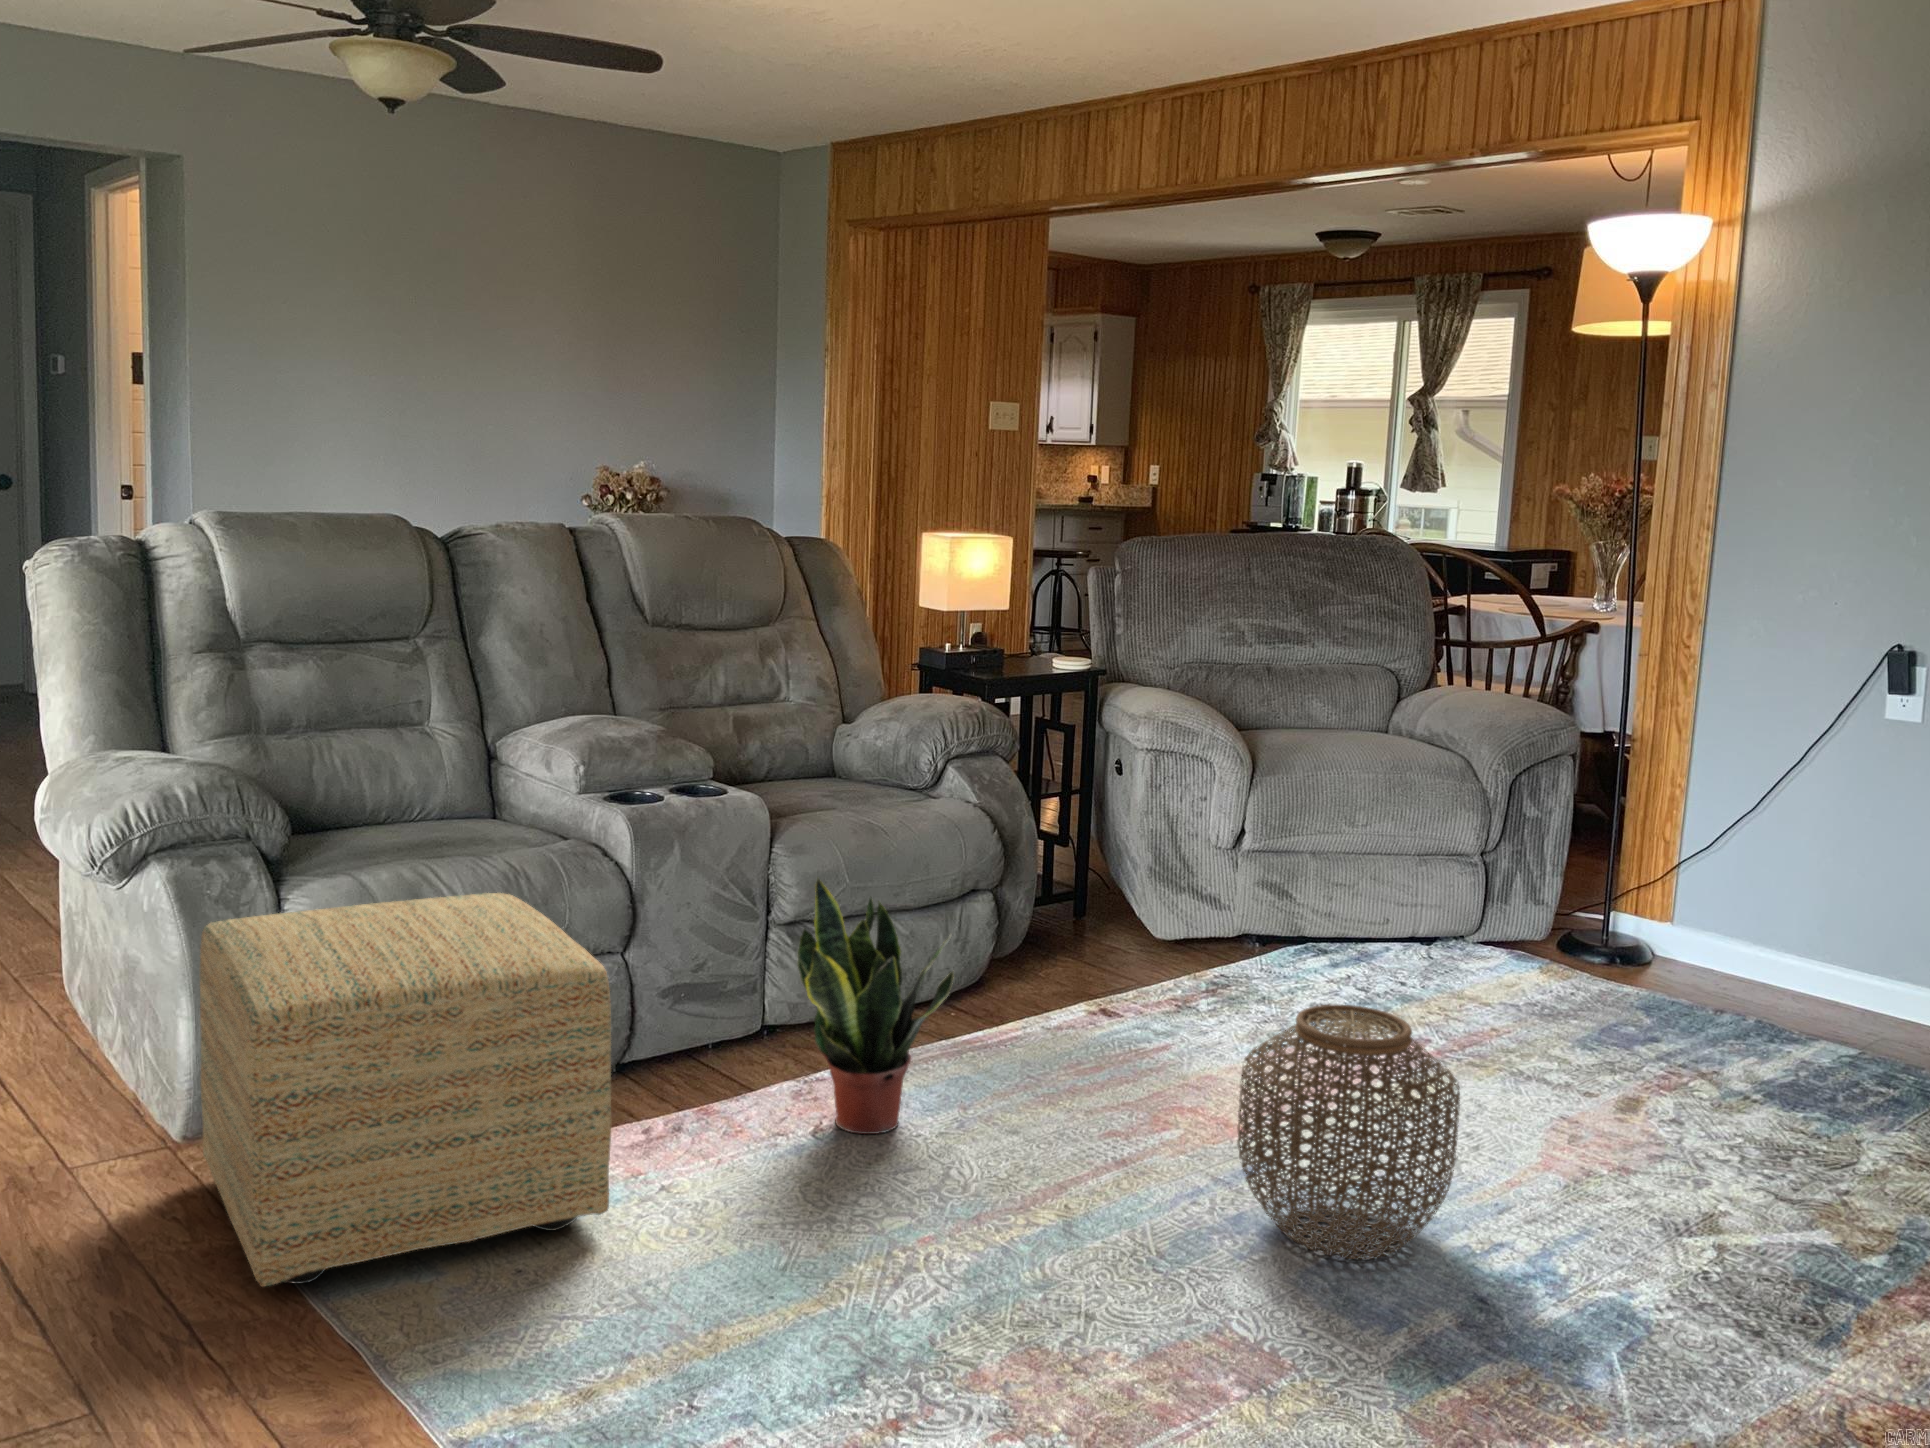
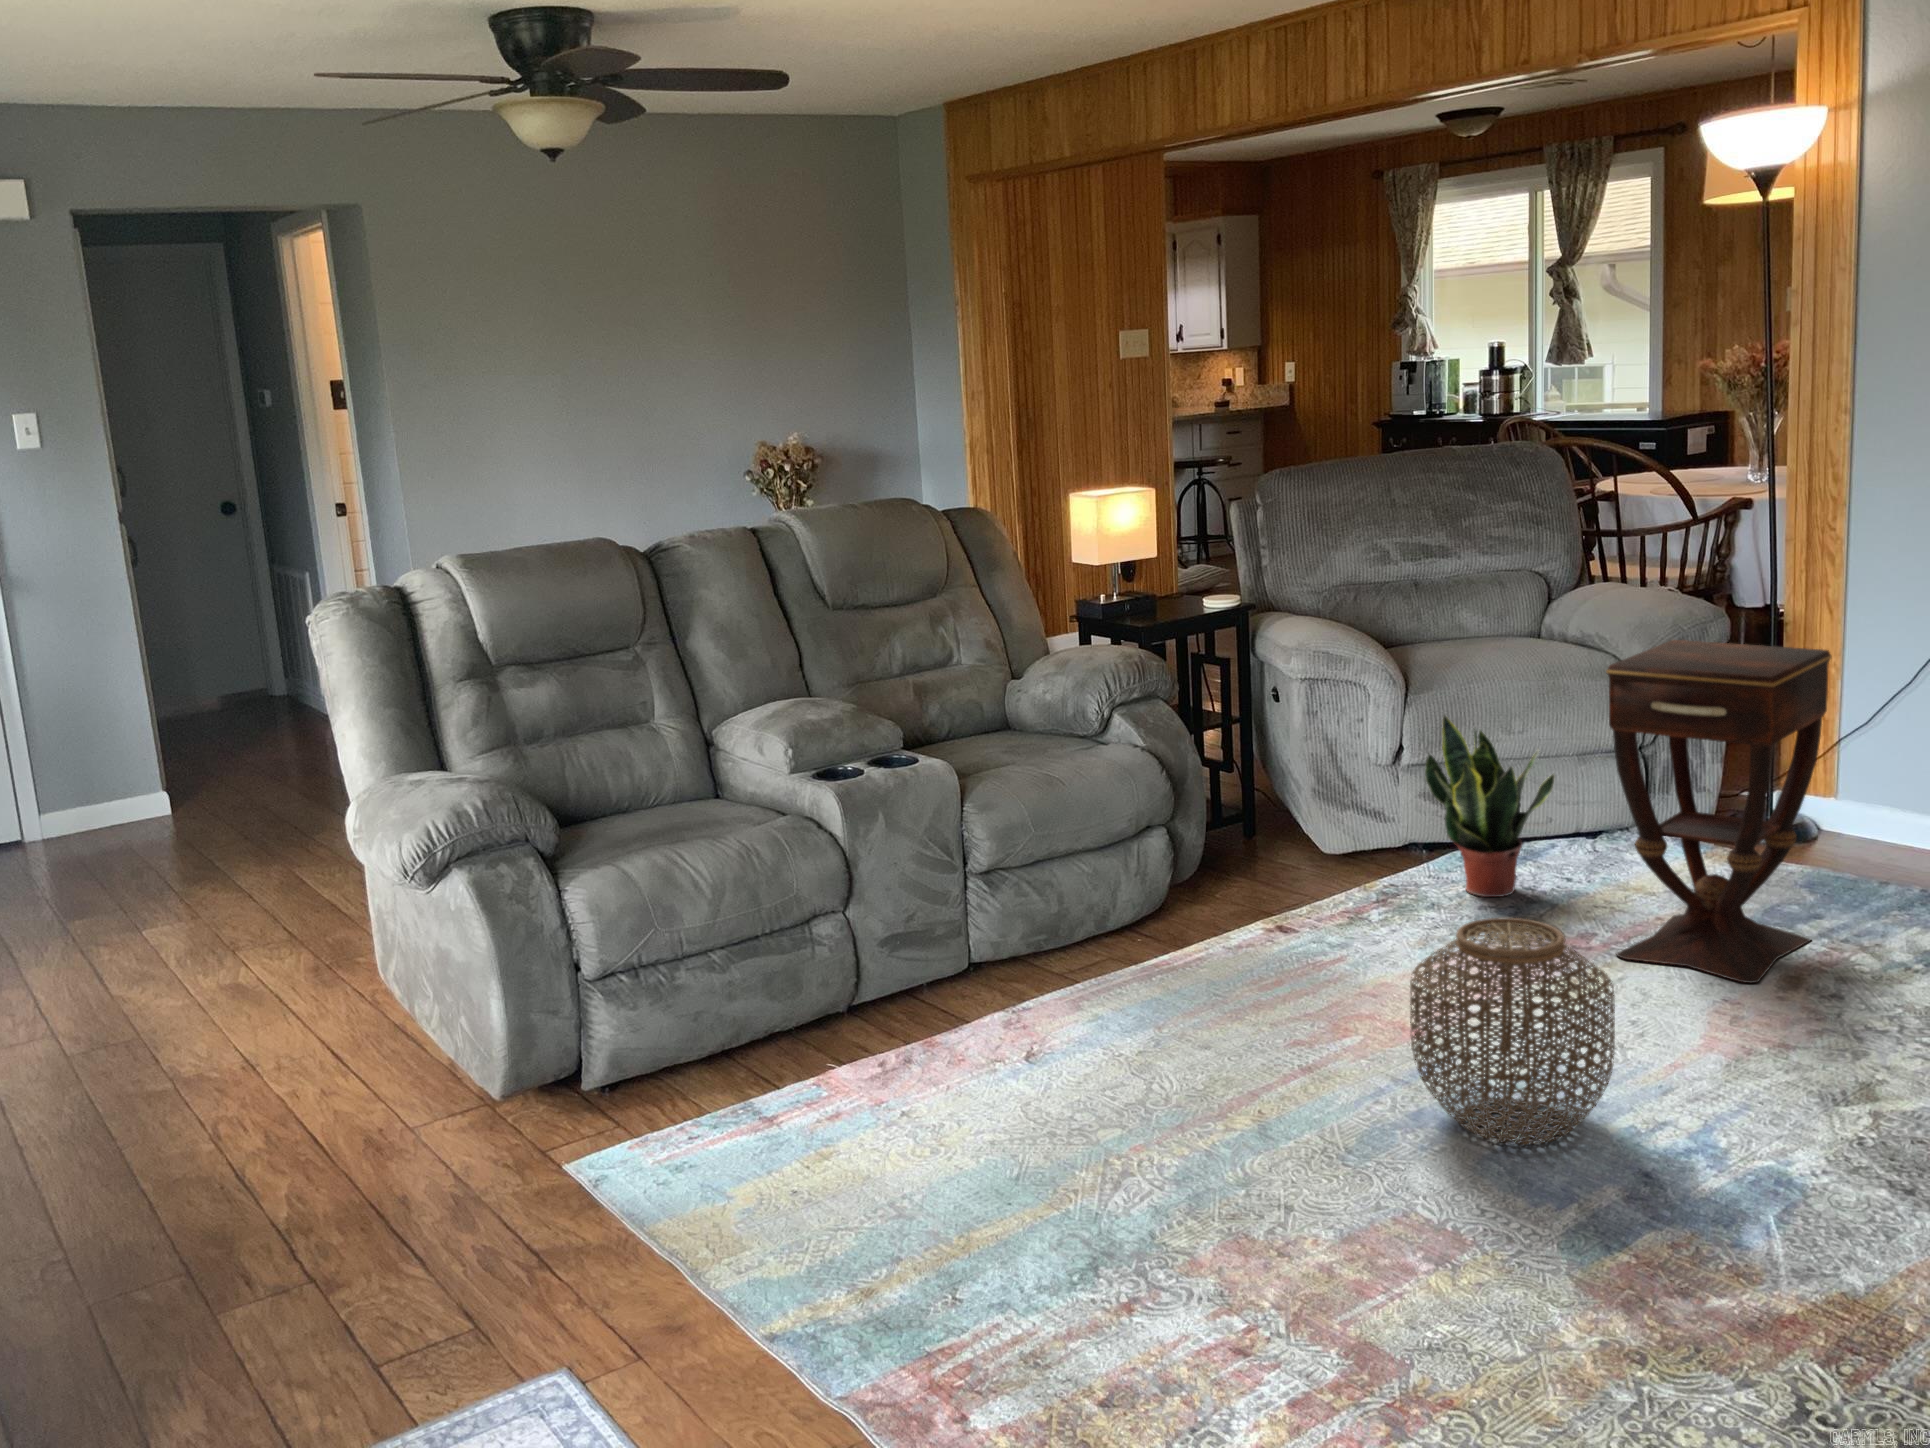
side table: none [1450,735,1689,1101] -> present [1606,640,1832,983]
potted plant: present [797,878,954,1134] -> present [1425,716,1554,897]
ottoman: present [200,893,611,1287] -> none [500,871,863,1218]

